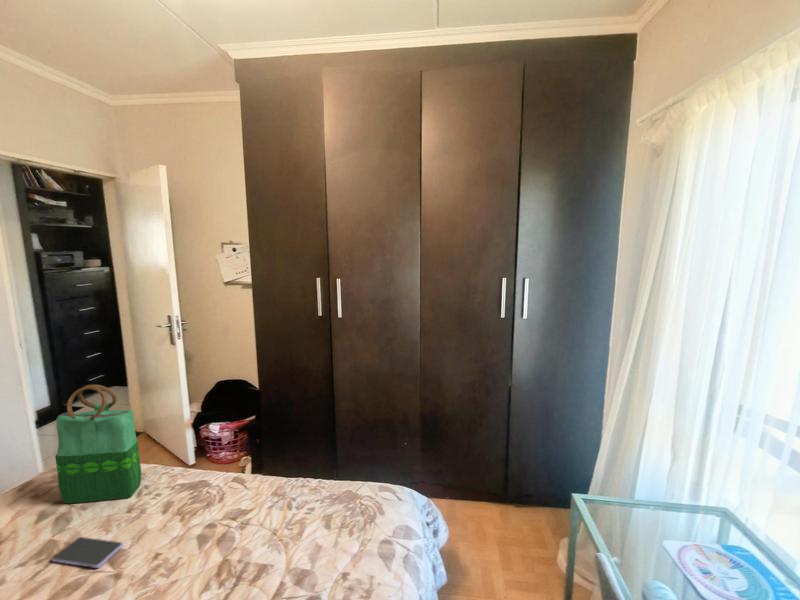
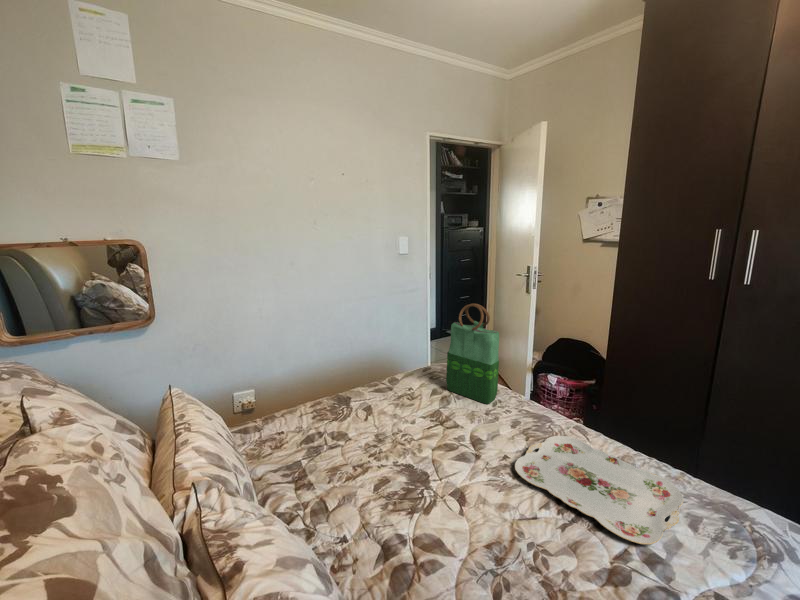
serving tray: none [168,491,320,575] -> present [515,436,684,544]
smartphone: present [52,537,123,568] -> none [441,415,483,441]

